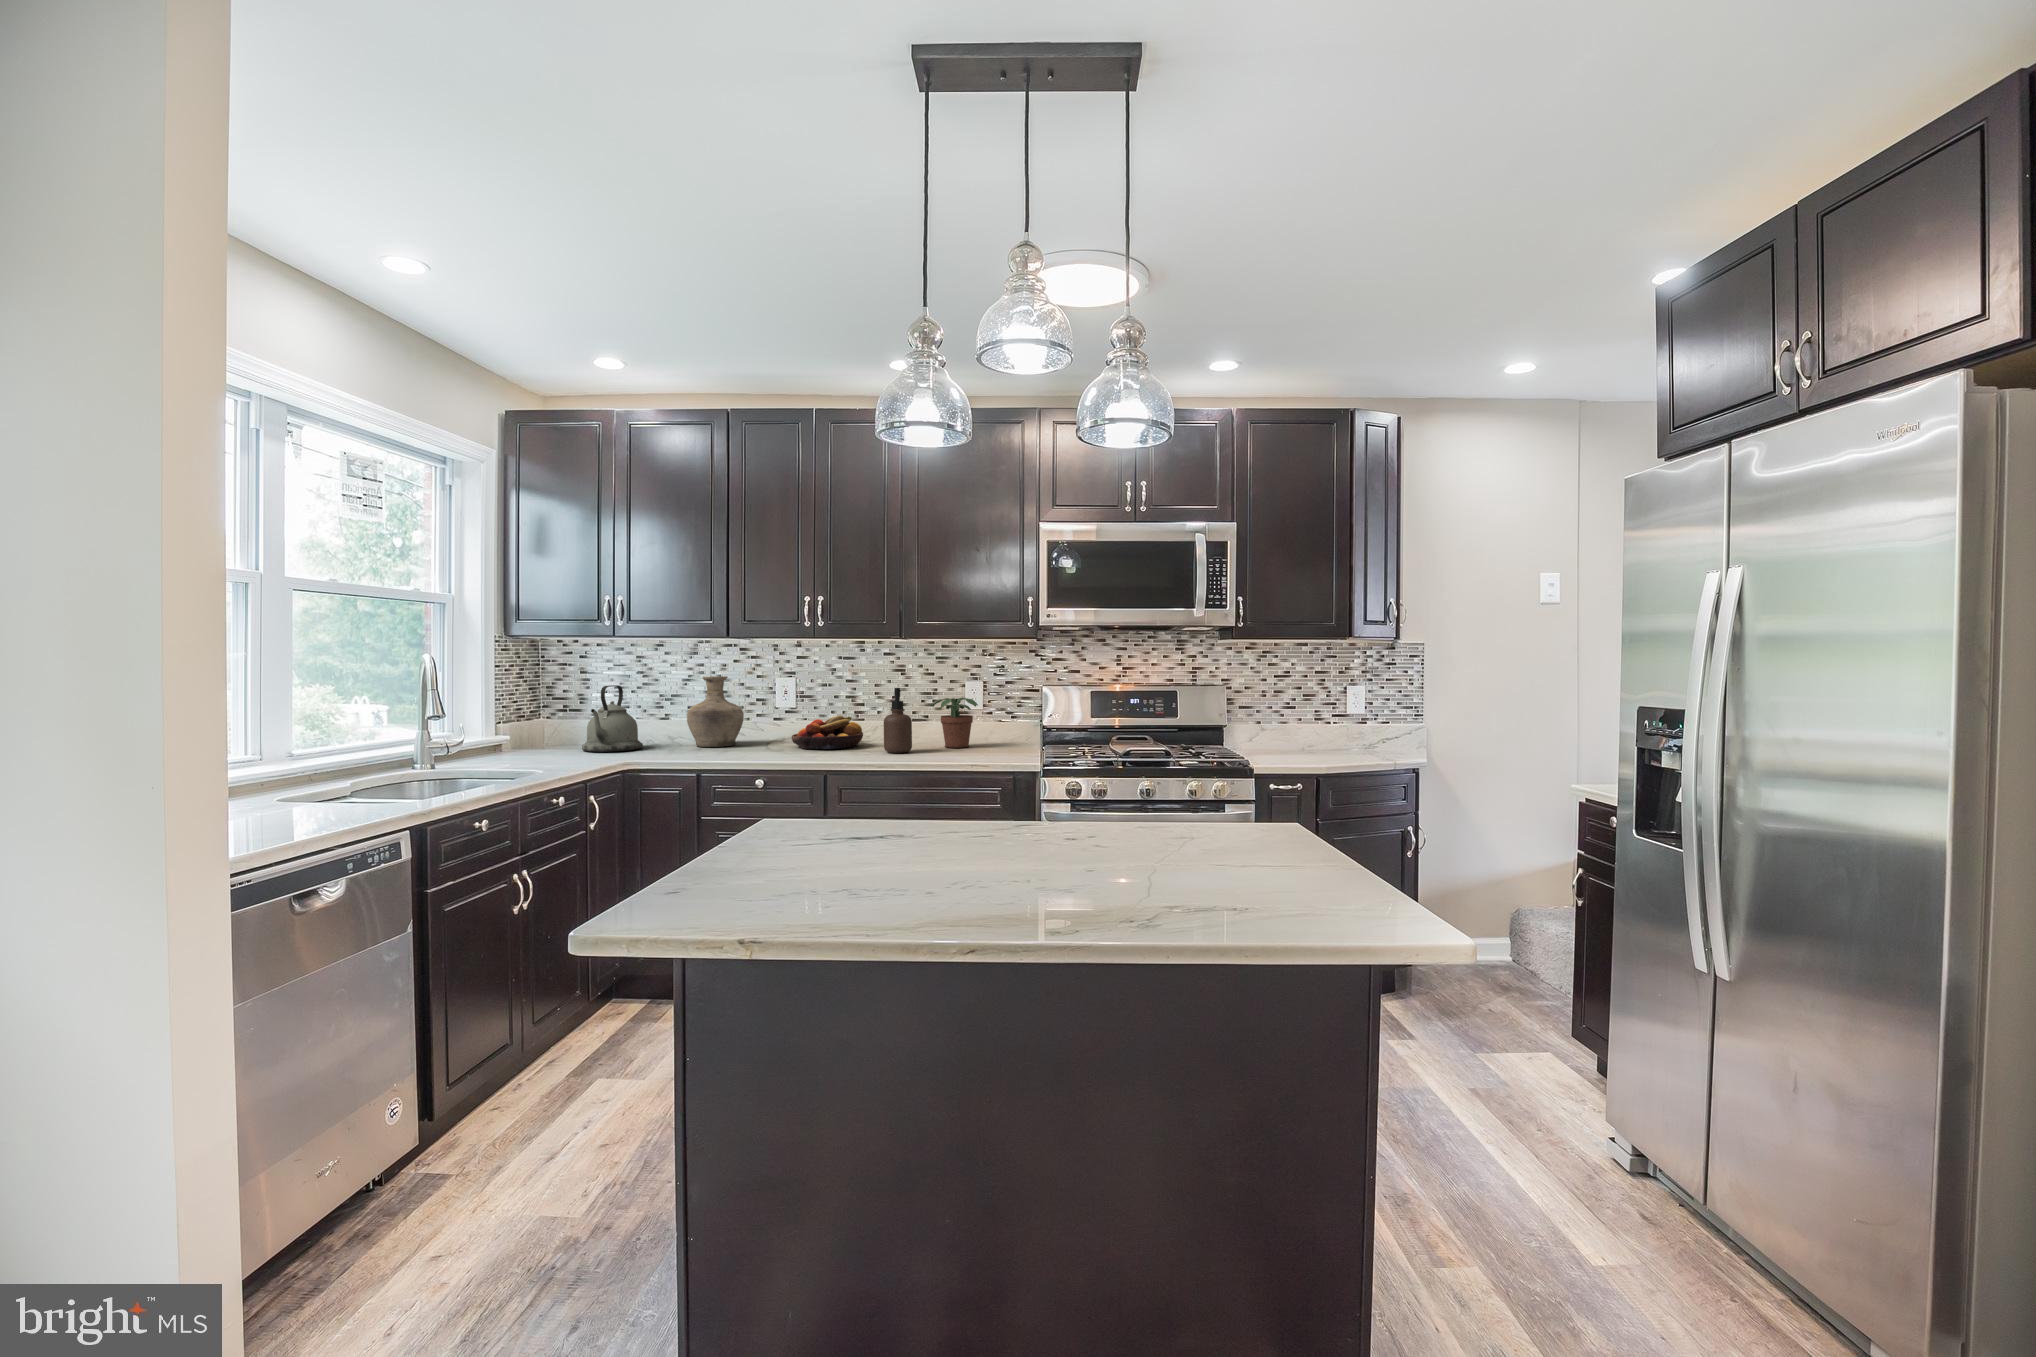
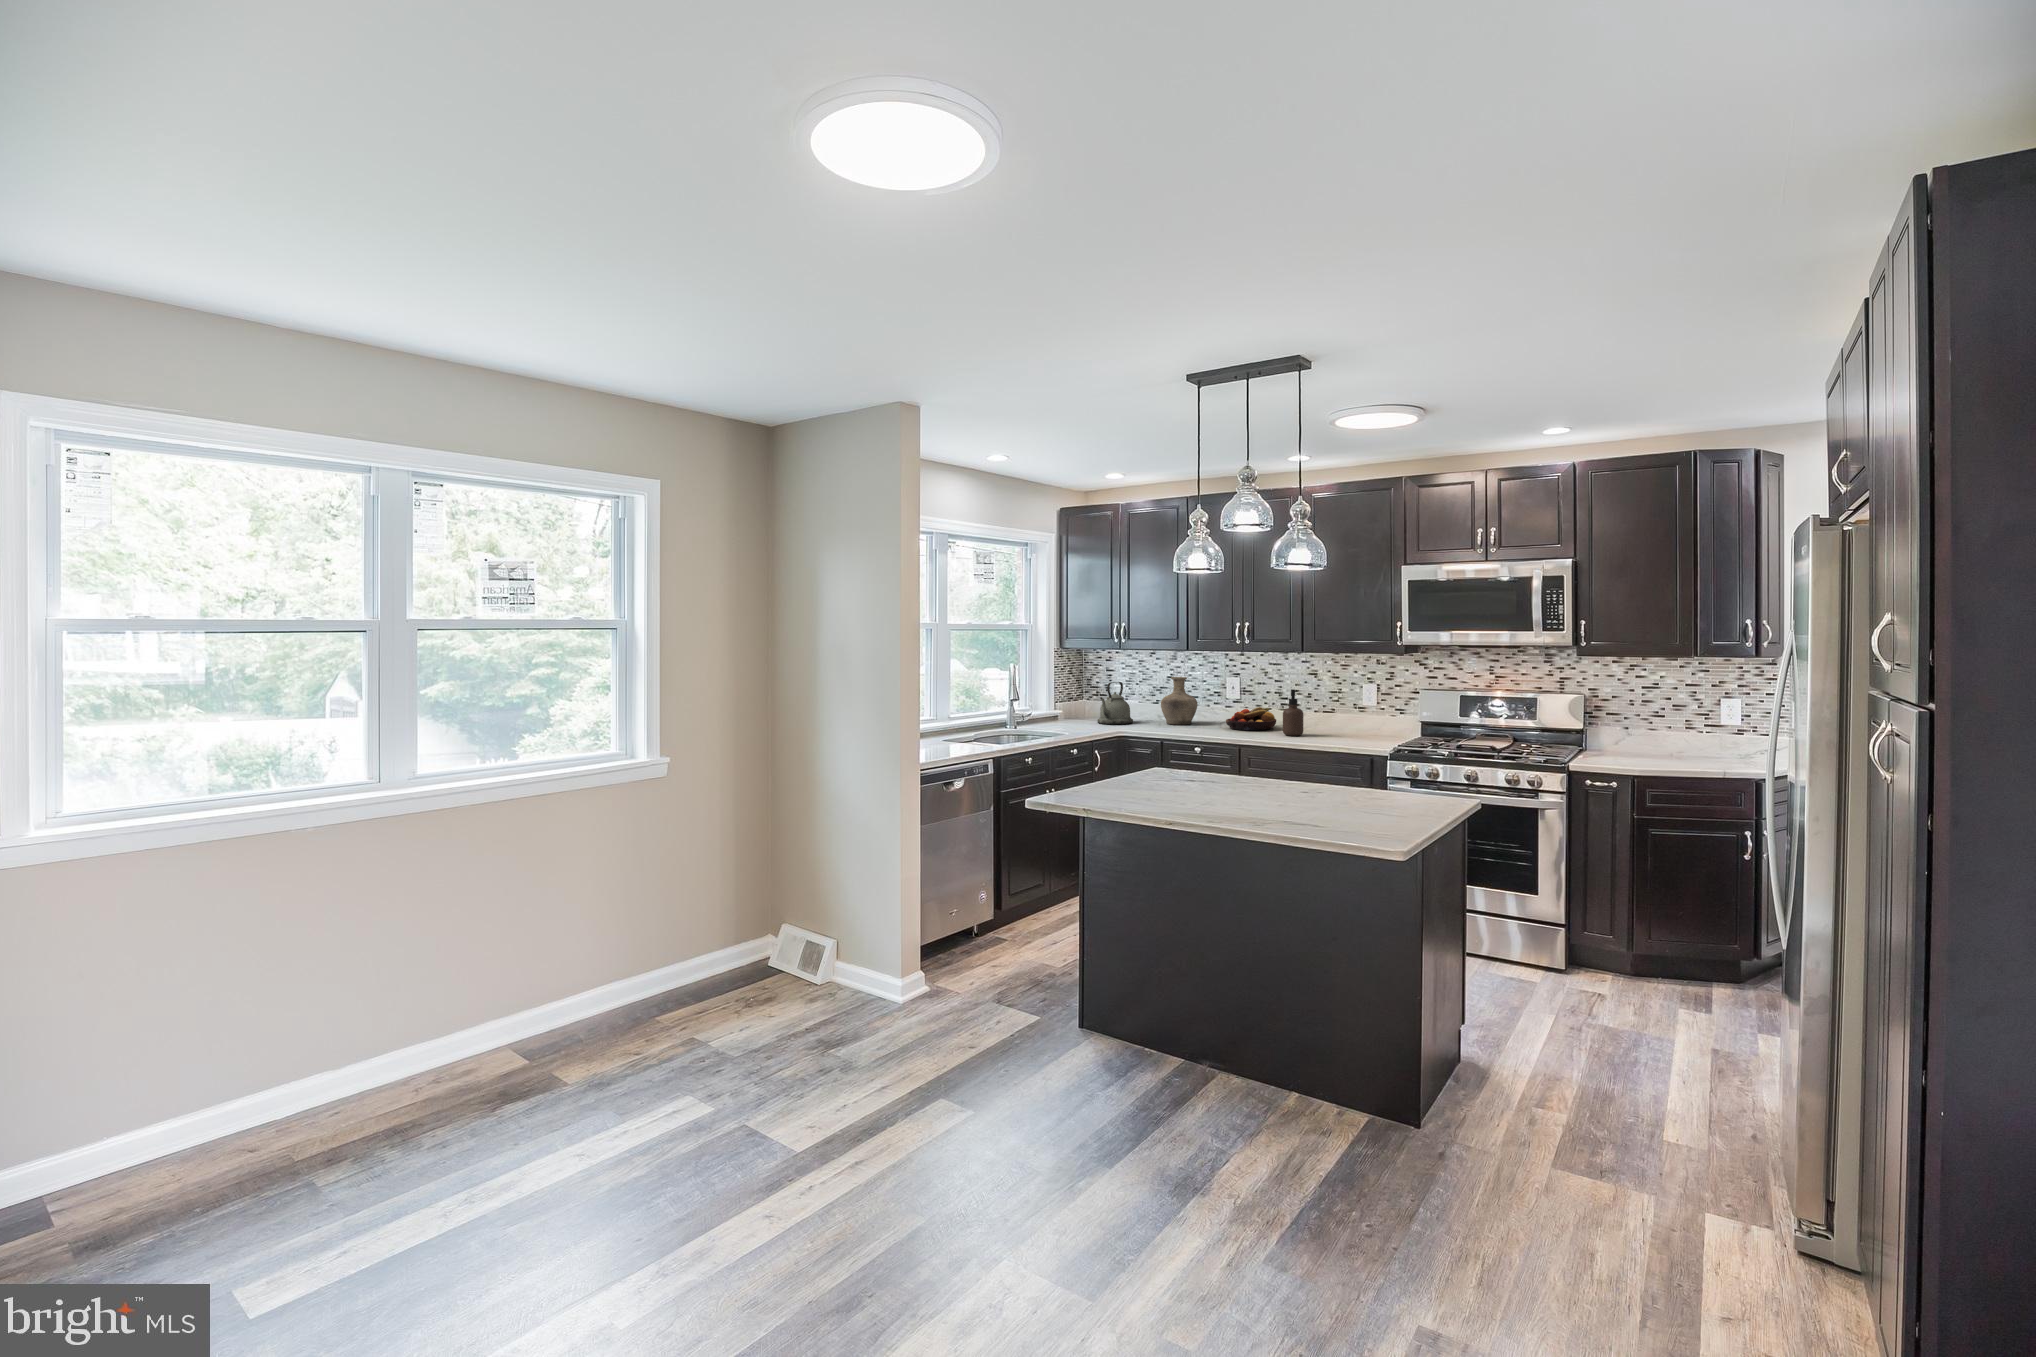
potted plant: present [932,698,978,748] -> none [1324,697,1362,734]

